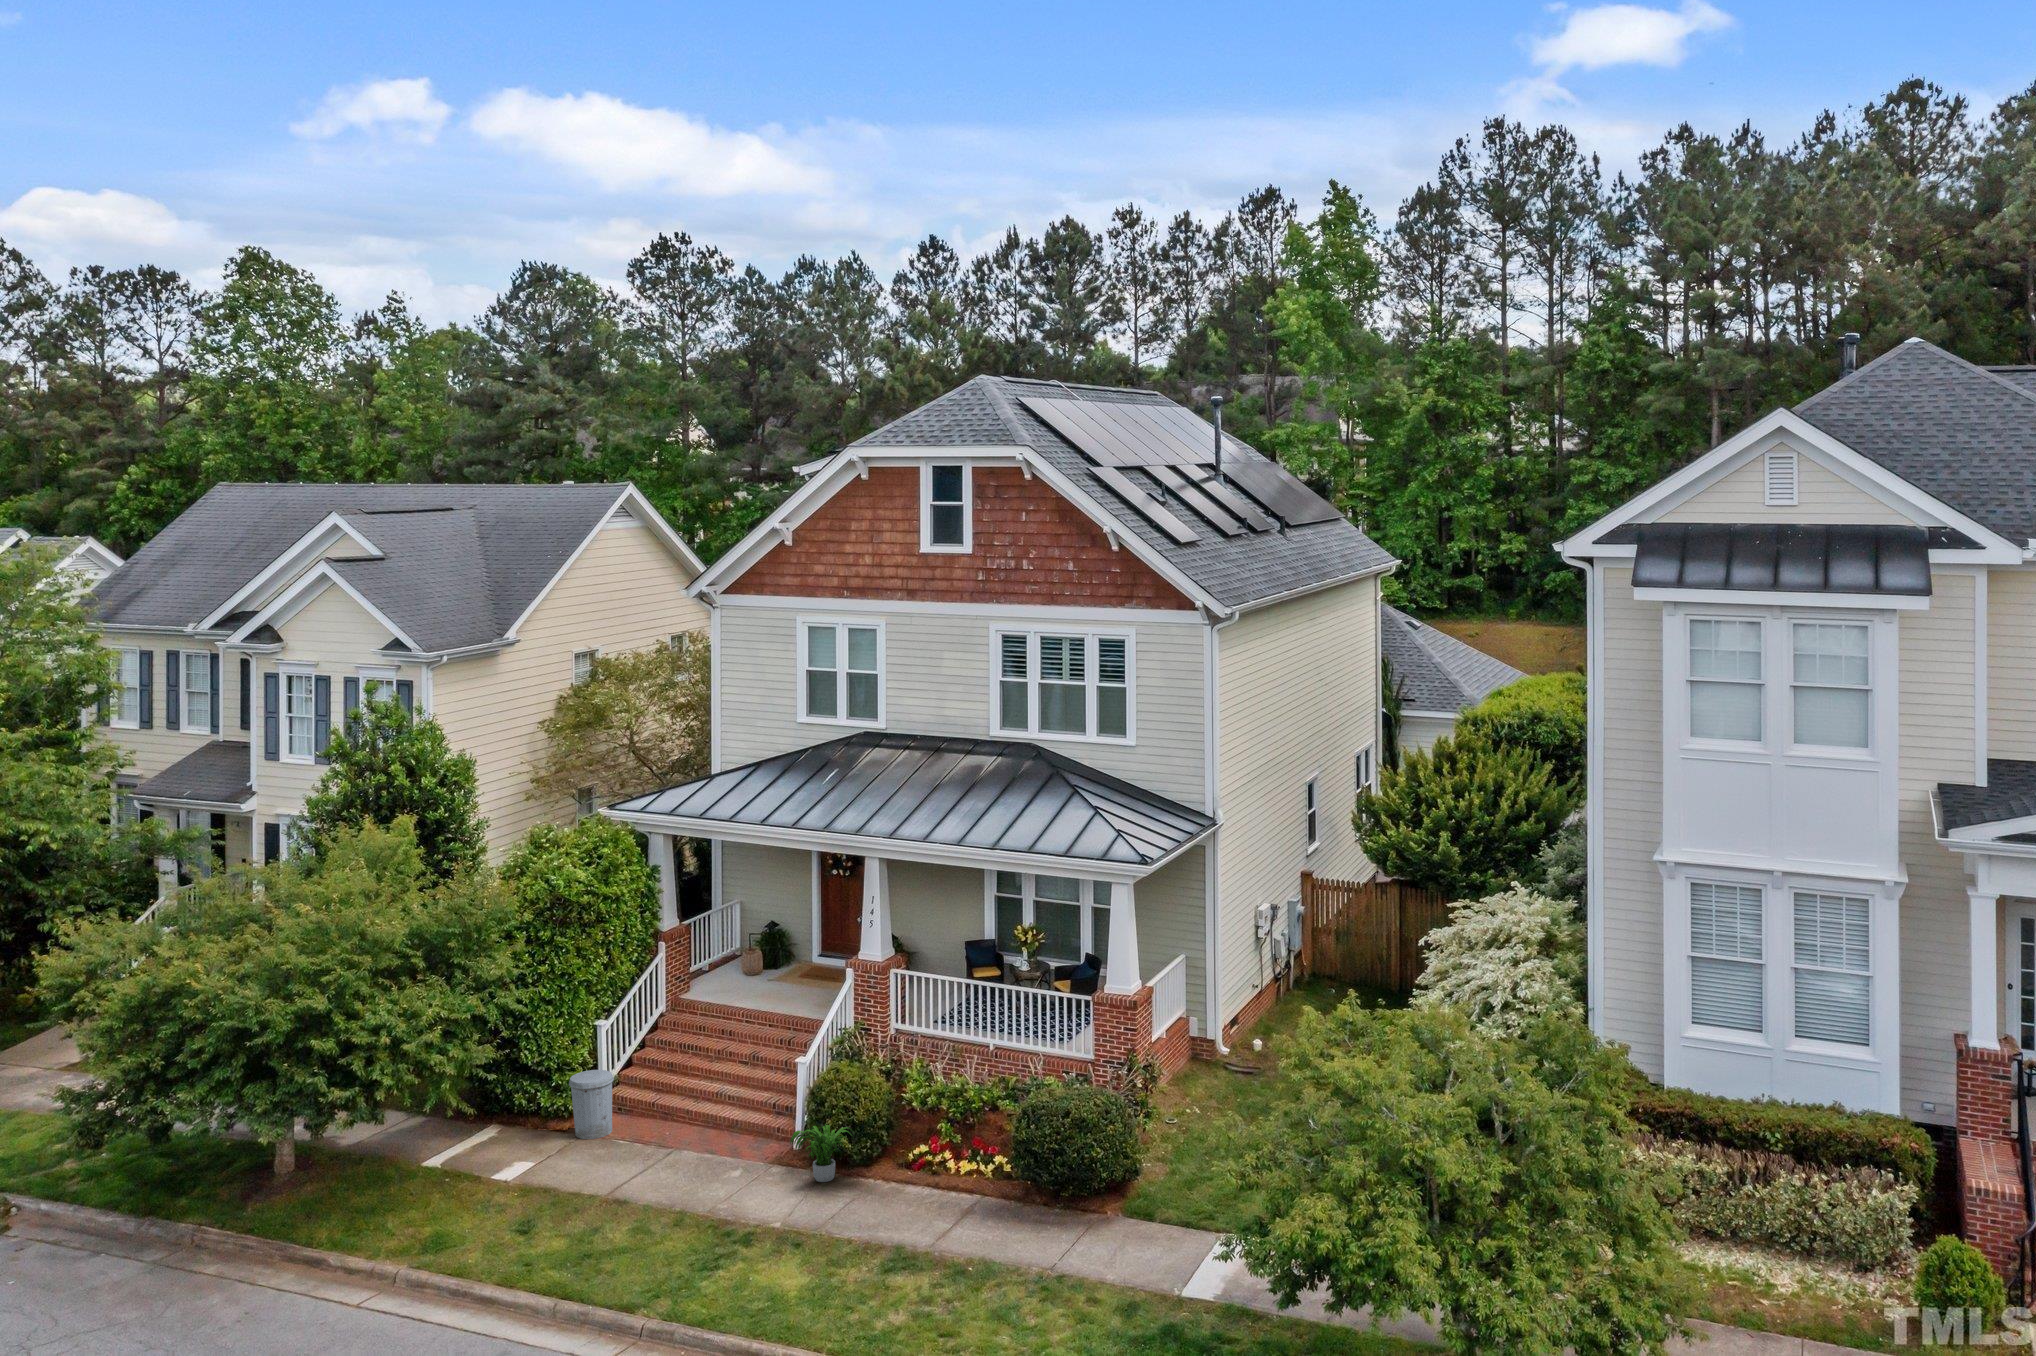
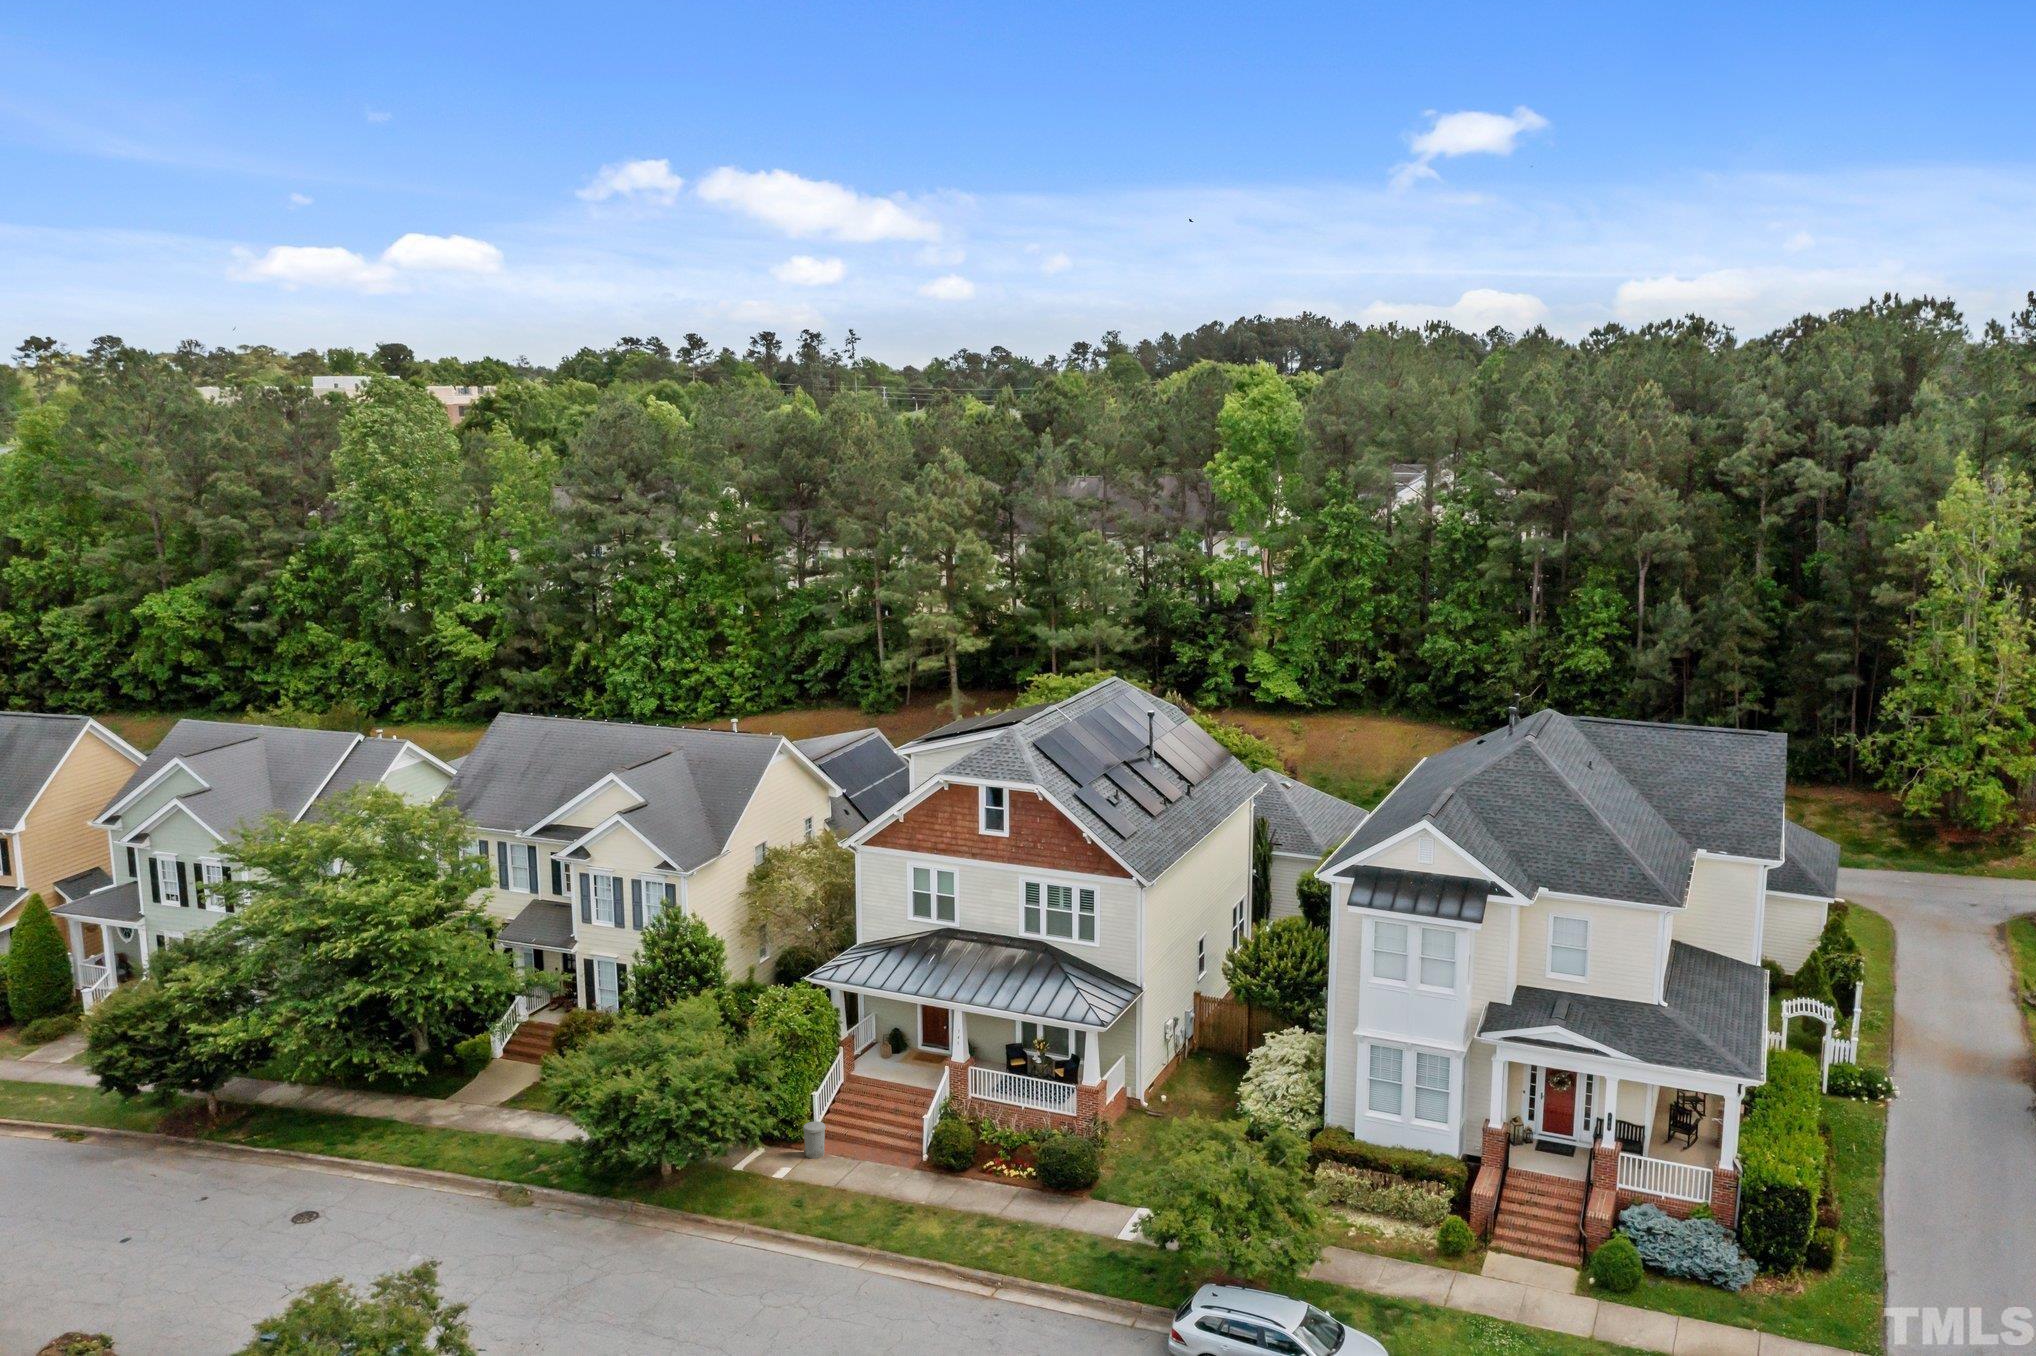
potted plant: present [790,1124,855,1182] -> none [927,1154,959,1184]

